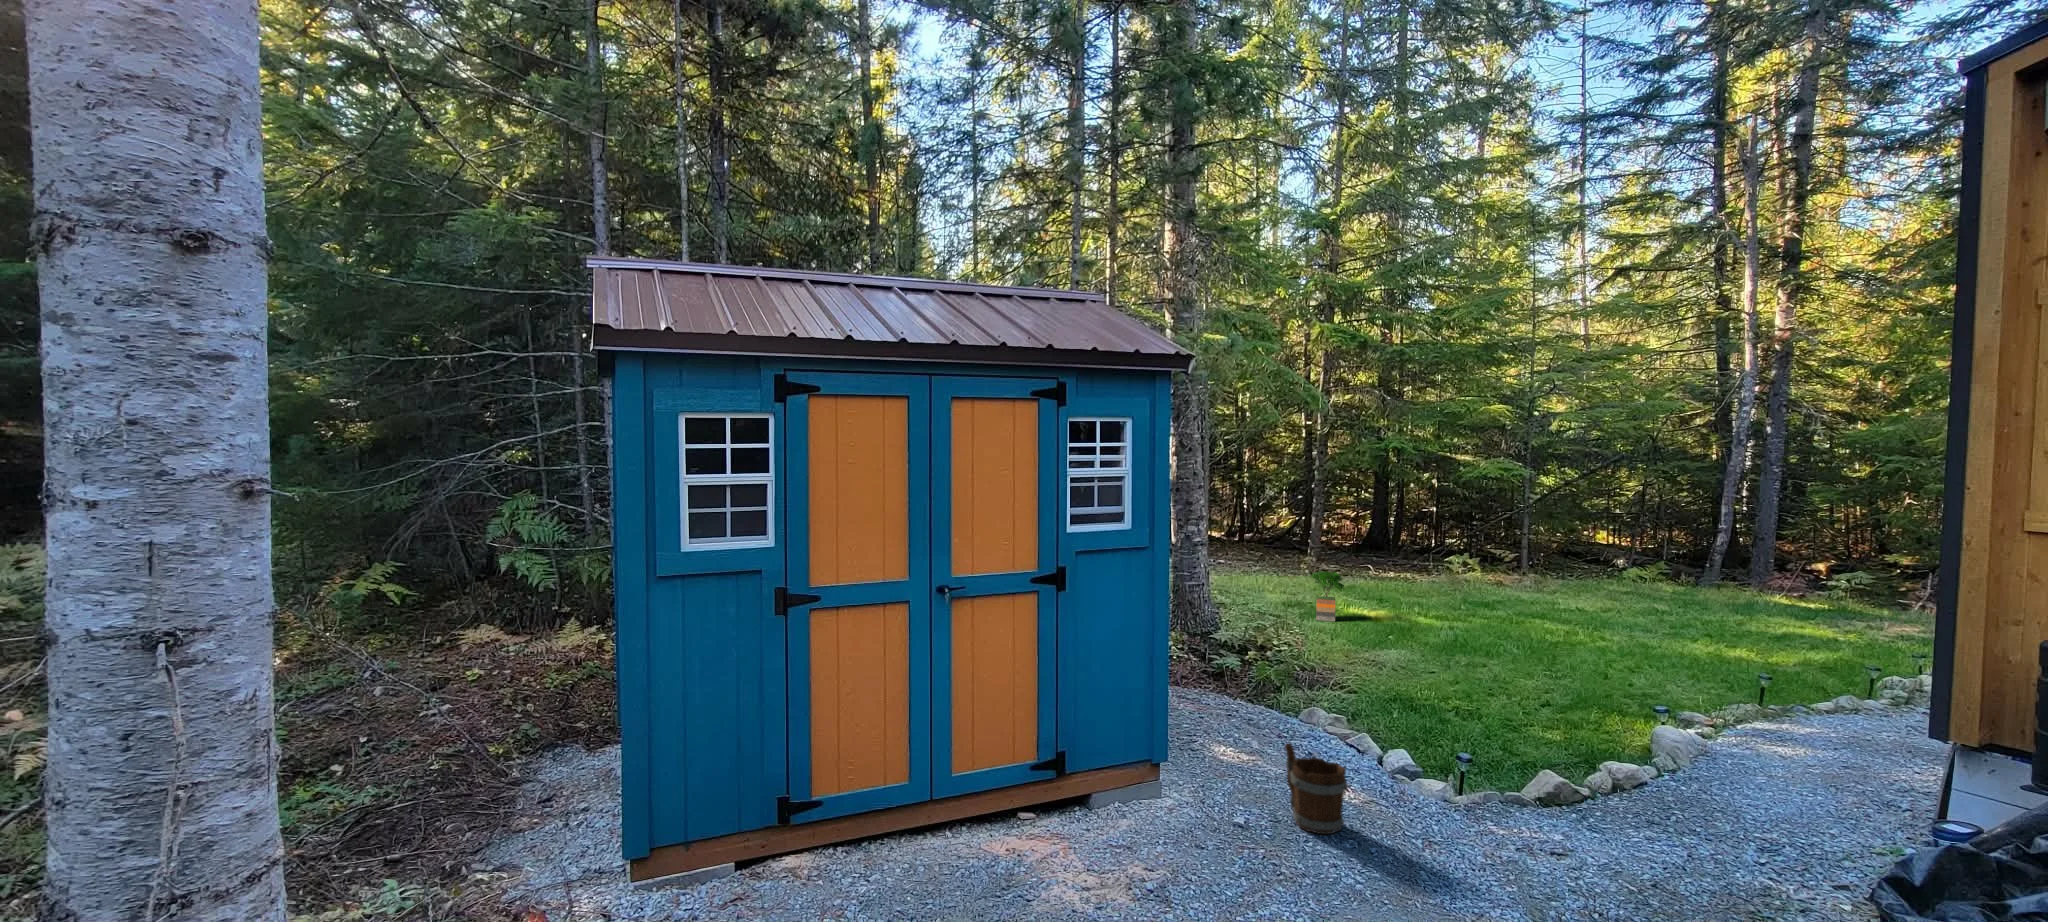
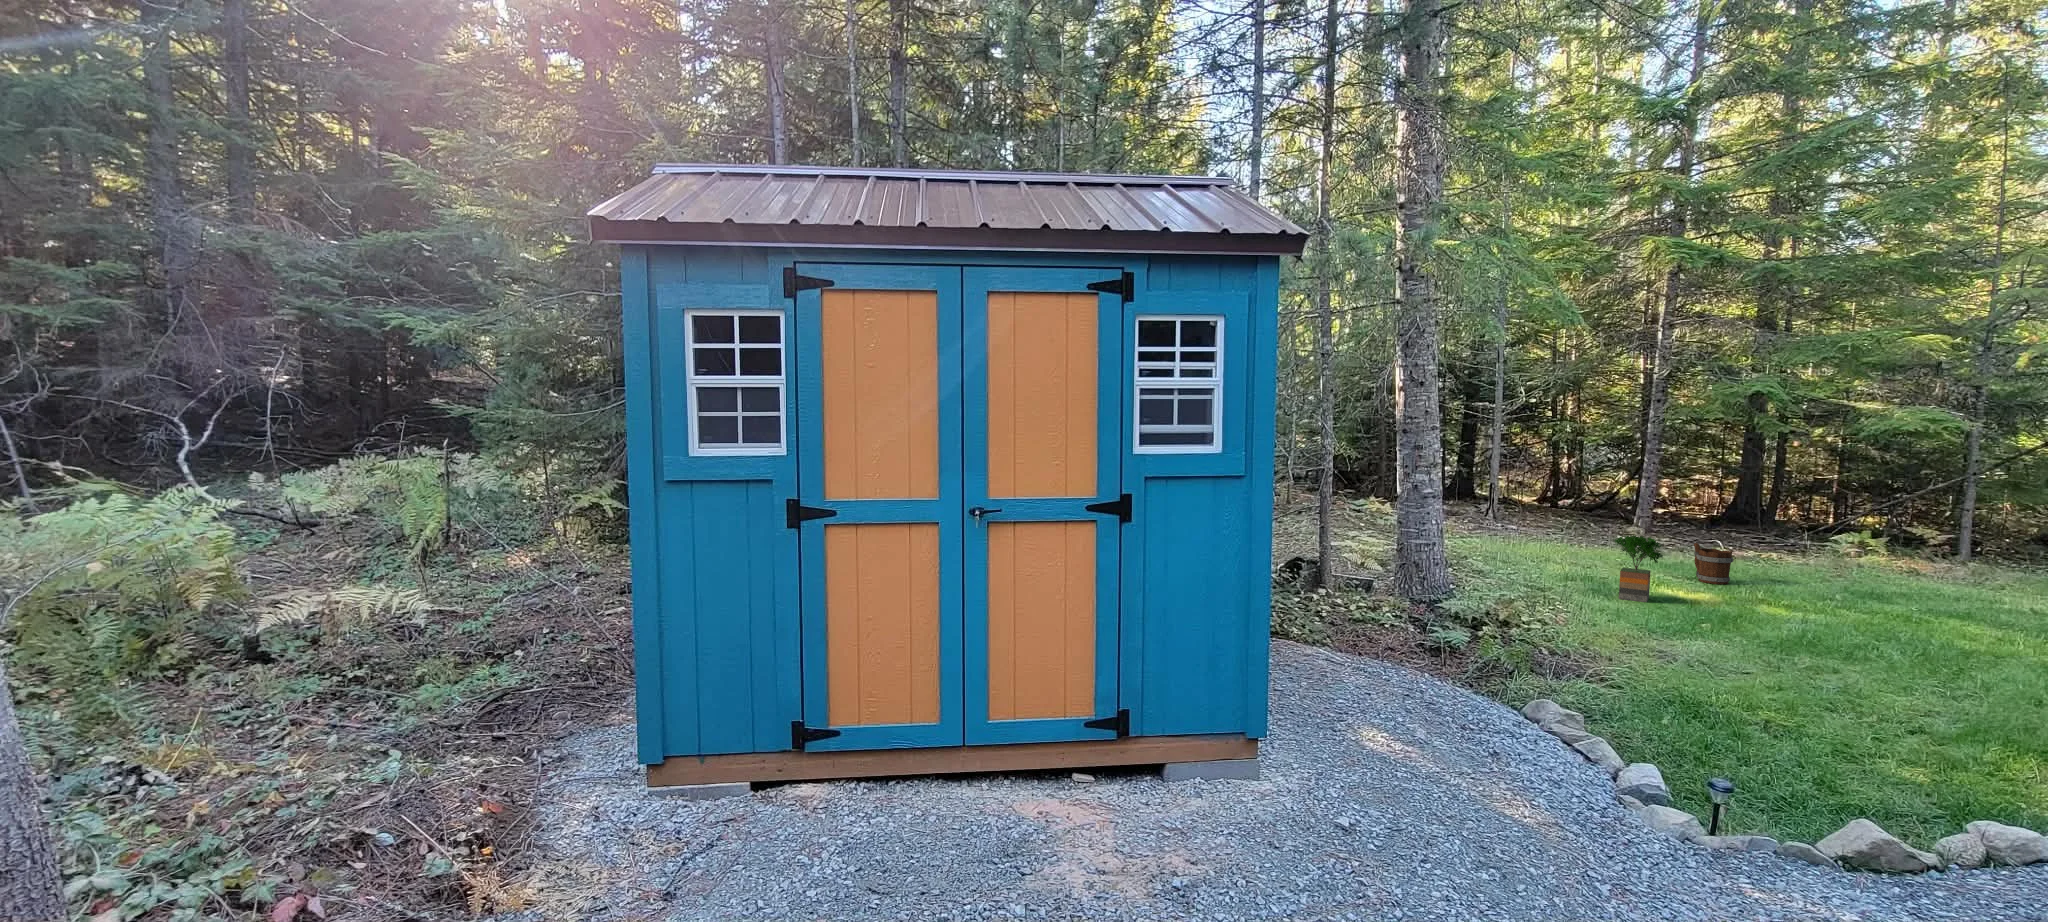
bucket: present [1285,744,1348,834] -> present [1694,543,1734,585]

